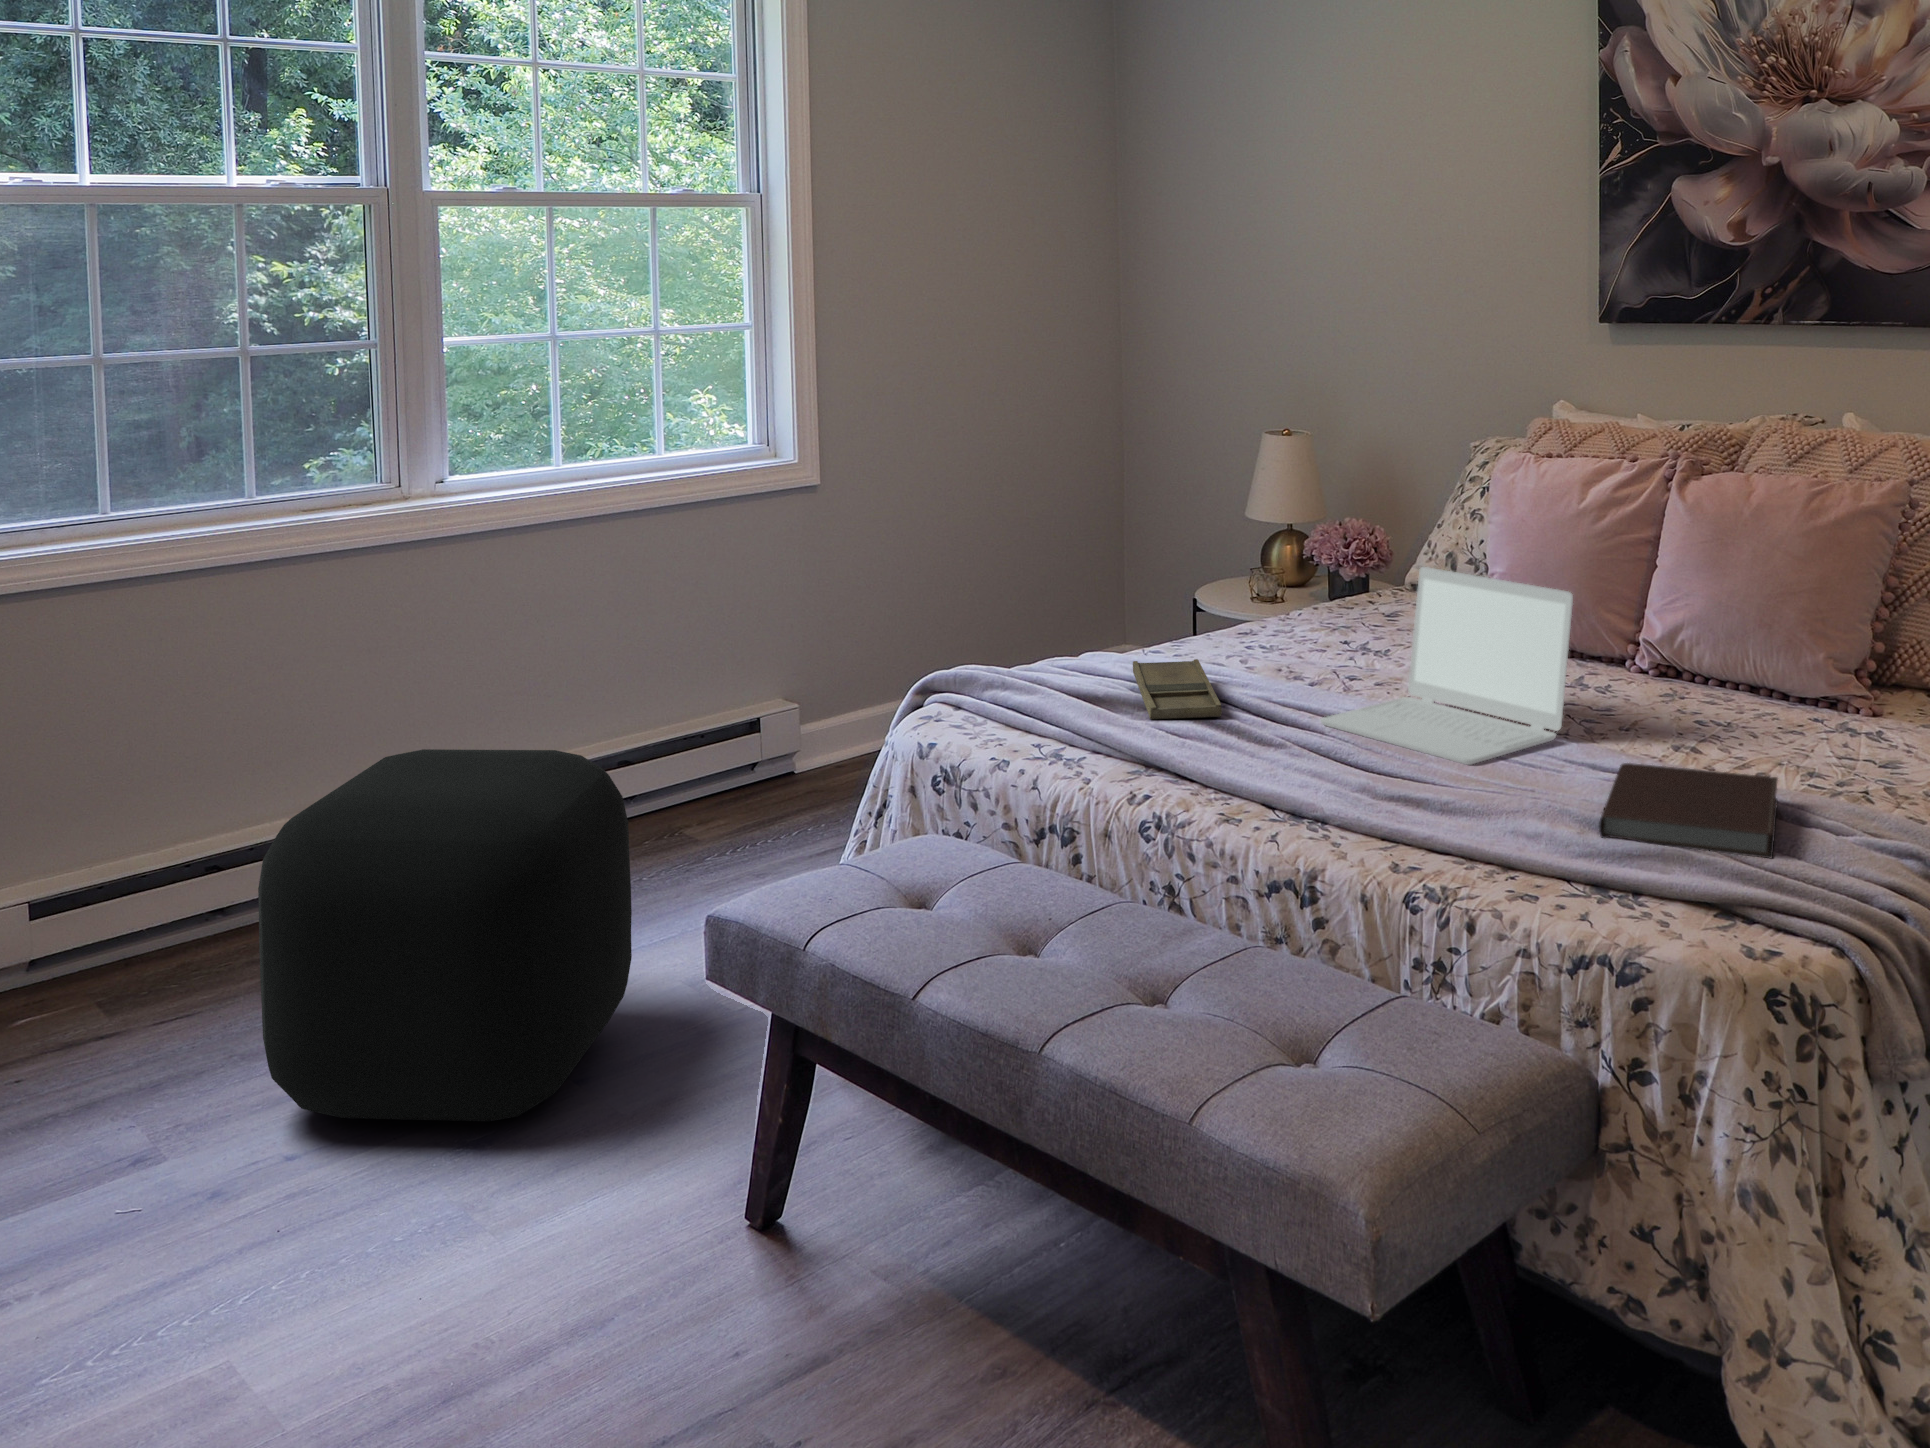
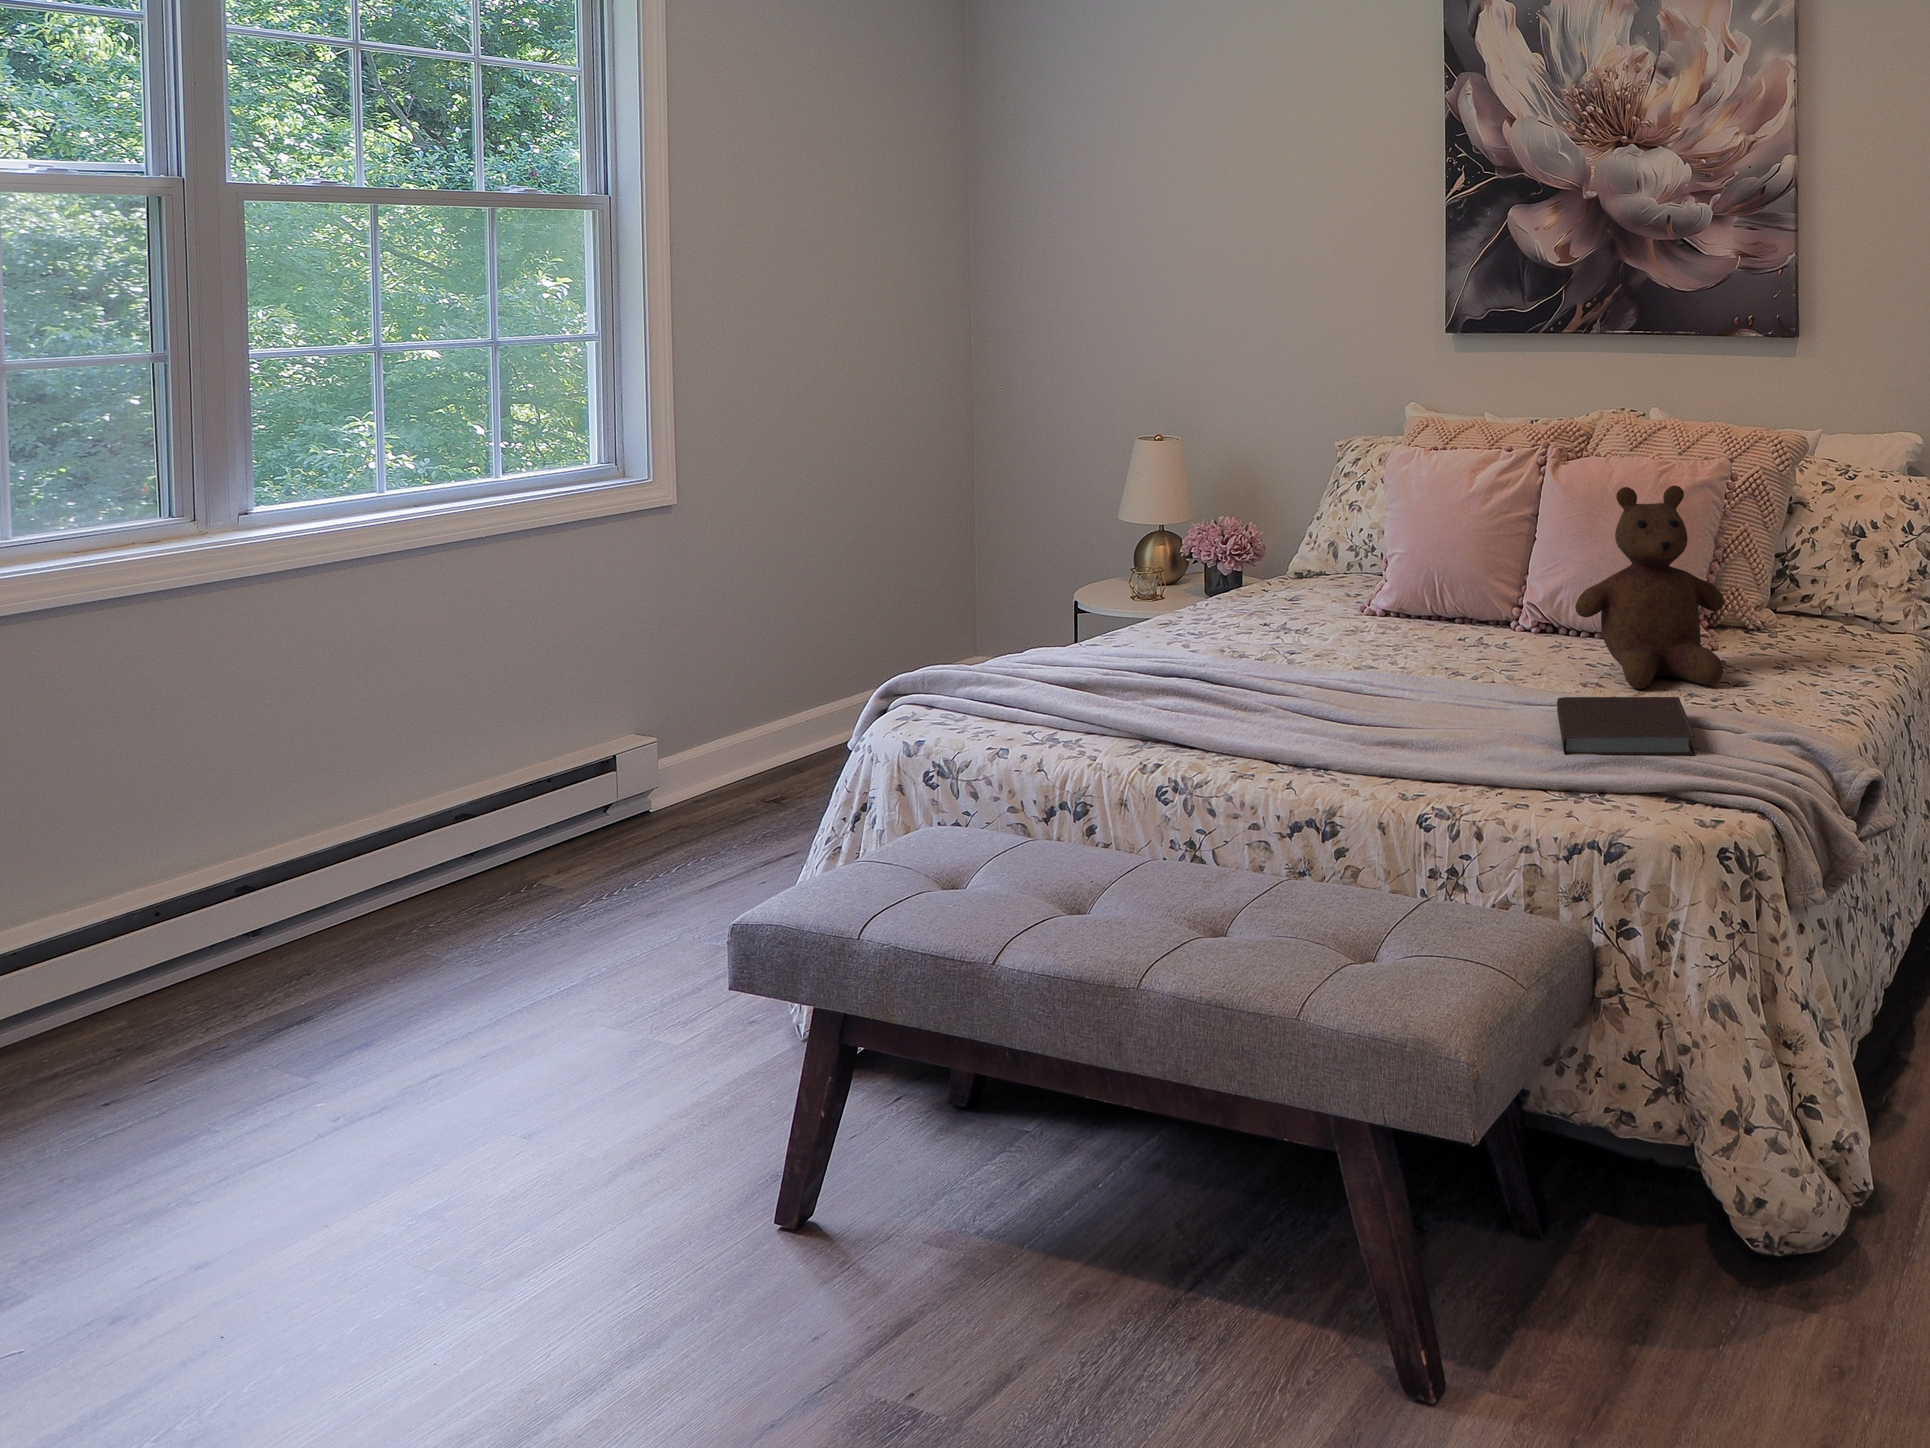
teddy bear: none [1675,512,1875,763] -> present [1575,485,1724,689]
laptop: present [1321,567,1573,765] -> none [1287,548,1501,713]
tray: present [1133,659,1222,719] -> none [1093,647,1197,702]
ottoman: present [258,749,632,1122] -> none [151,792,583,1215]

